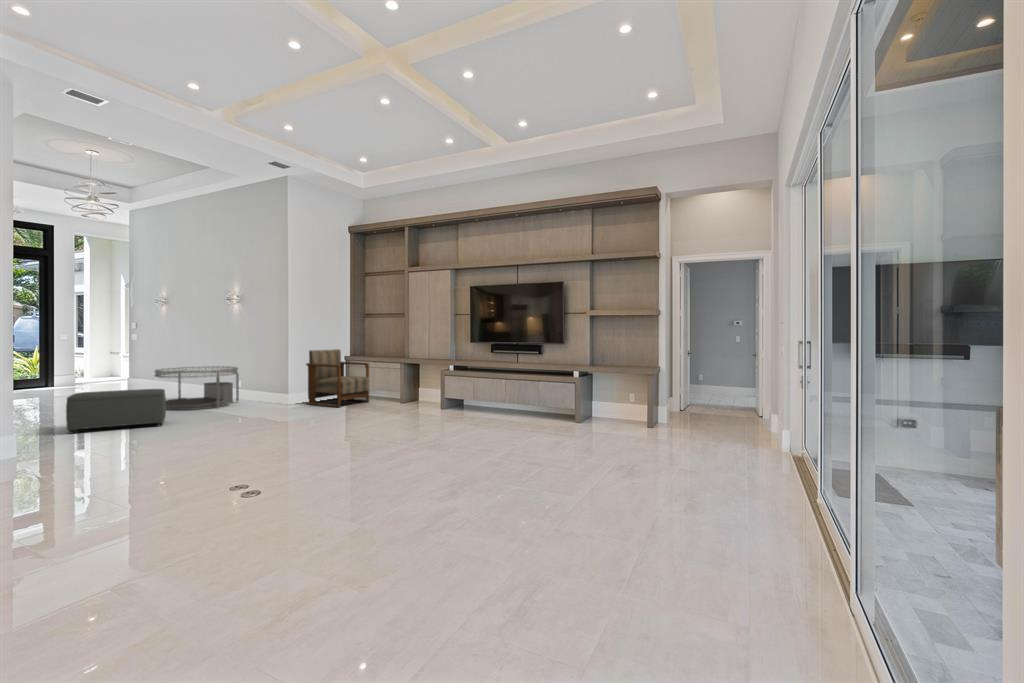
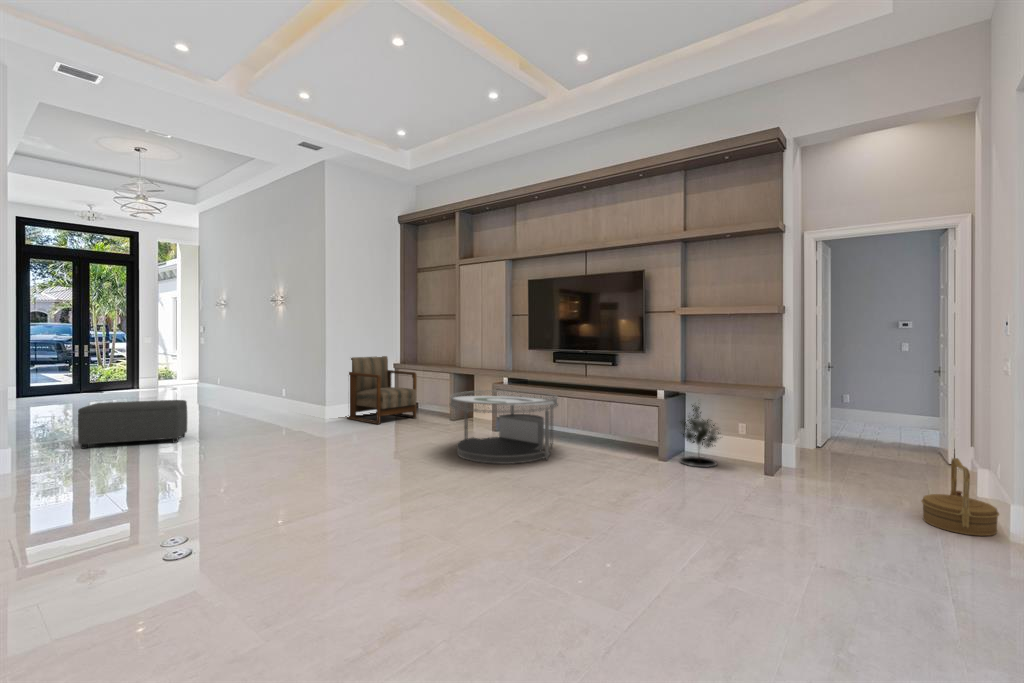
coffee table: present [155,366,239,410] -> present [450,390,558,464]
potted tree: none [588,376,620,425] -> present [680,405,719,467]
woven basket: none [739,406,779,451] -> present [922,458,999,536]

